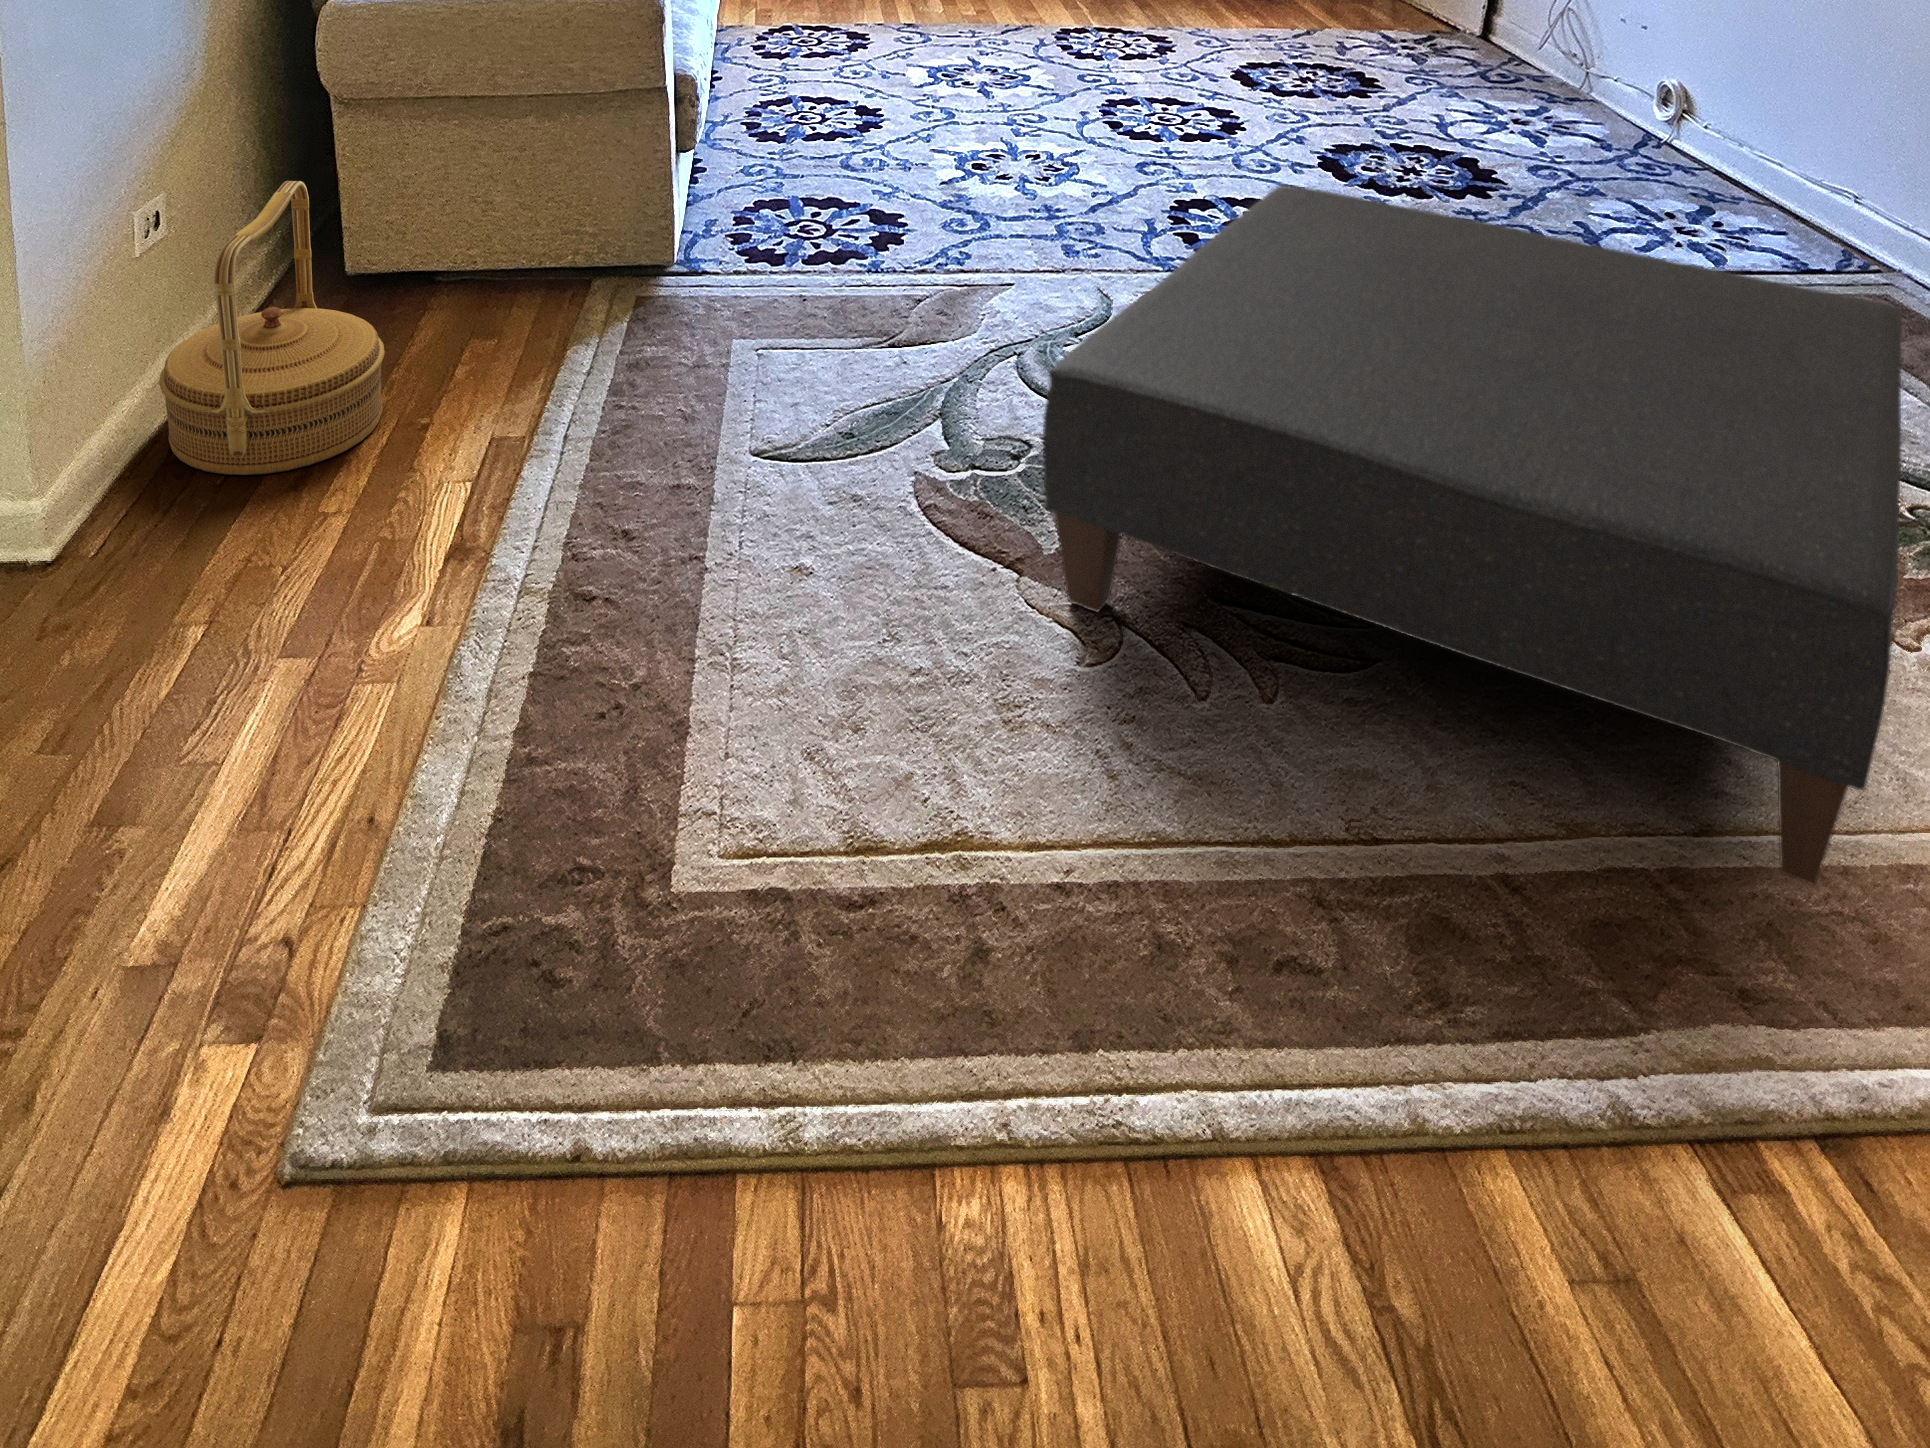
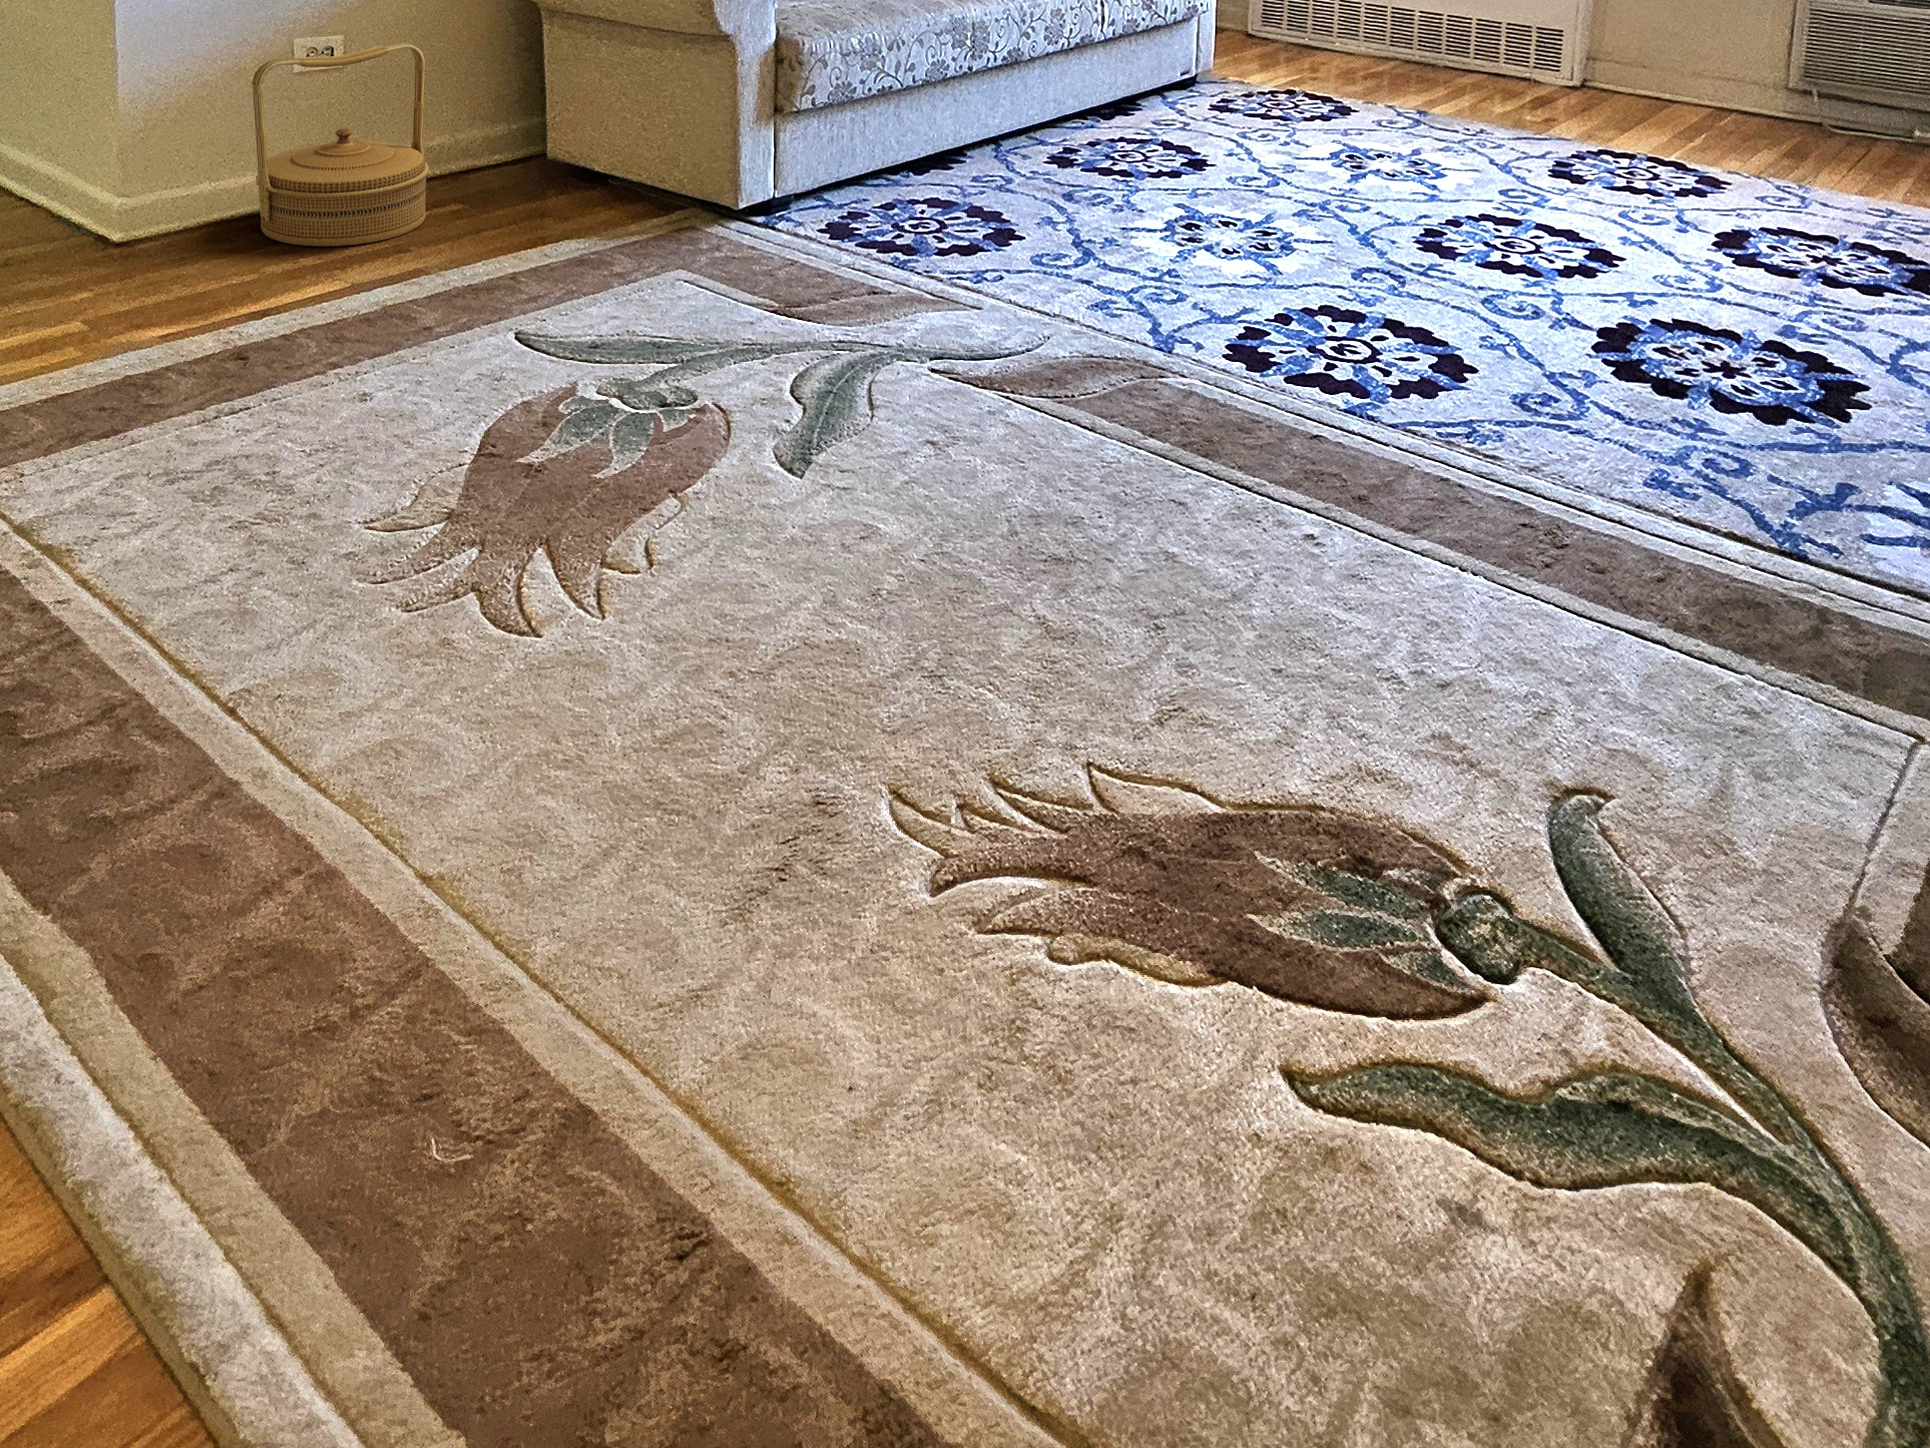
ottoman: present [1043,185,1902,885] -> none [362,231,1427,1019]

